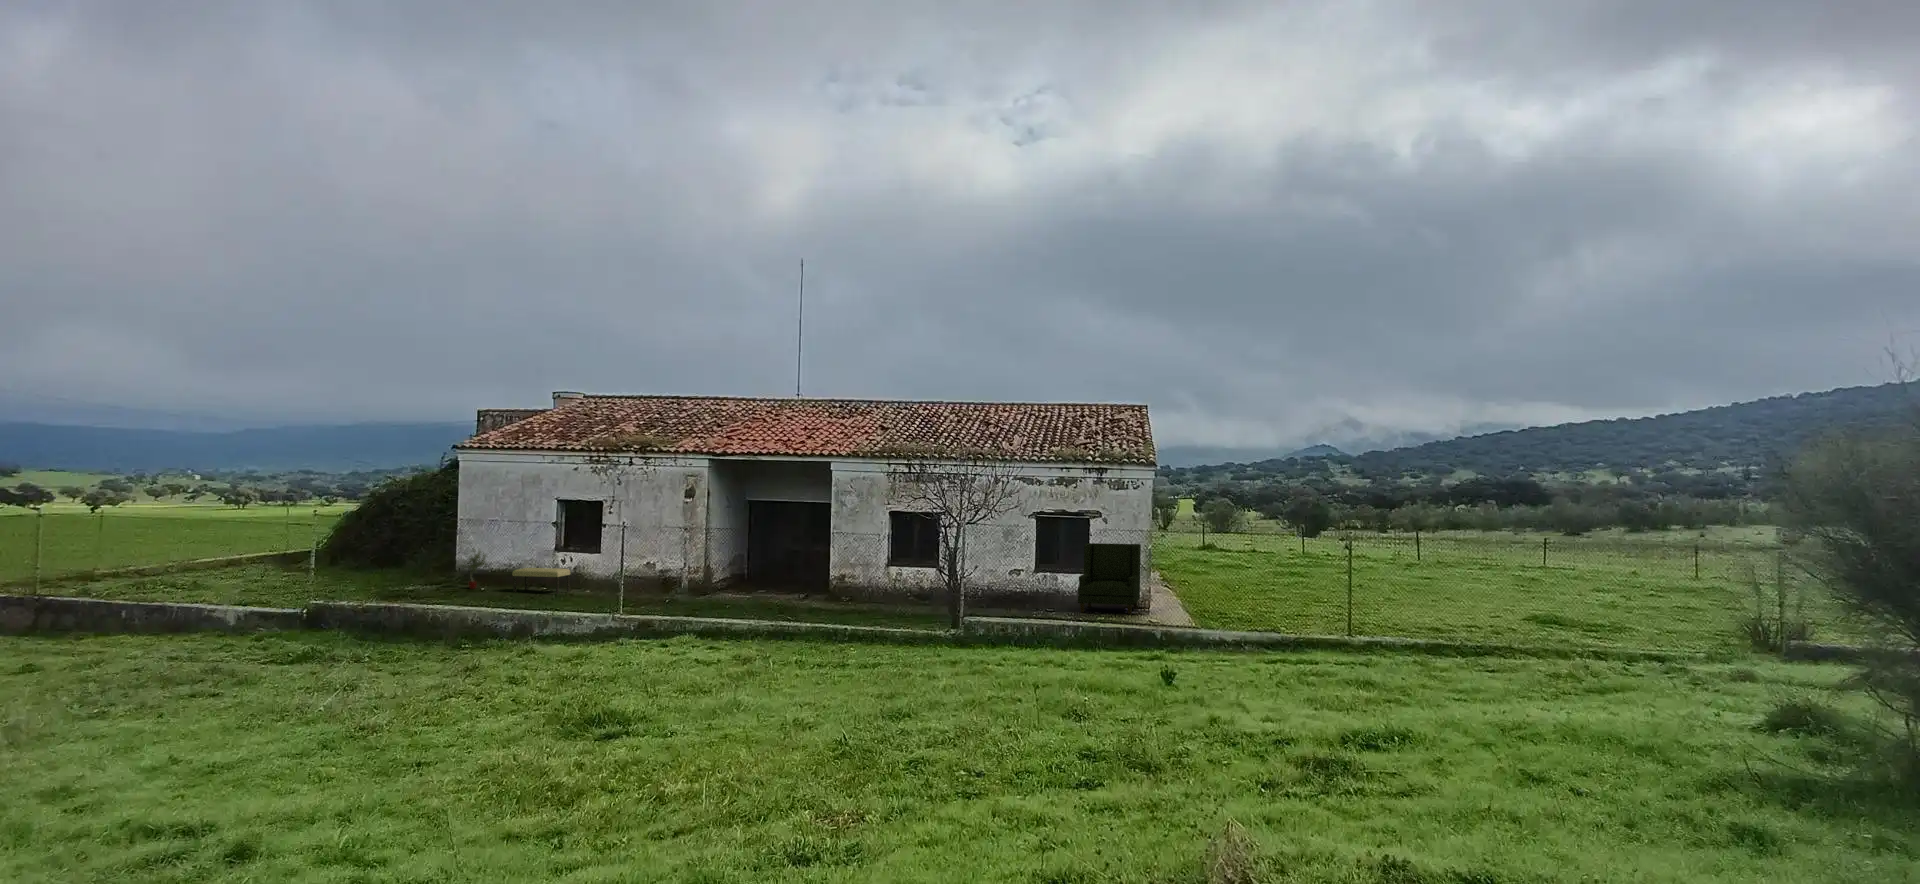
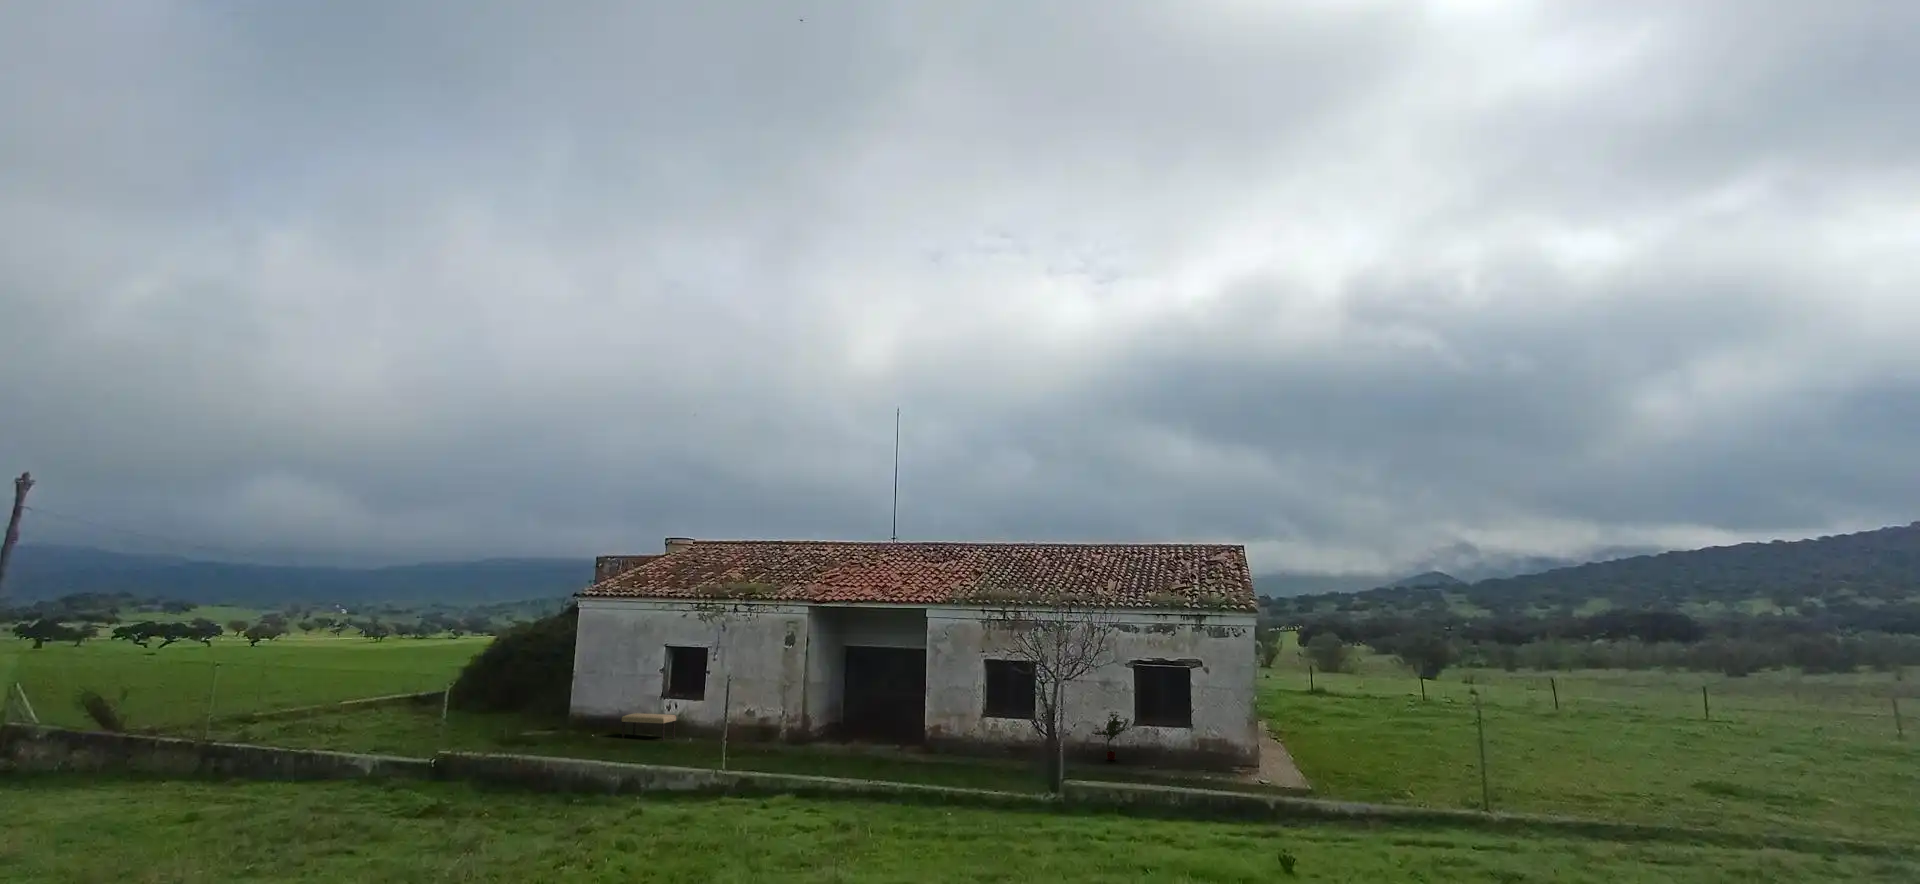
chair: present [1078,543,1141,614] -> none [1181,694,1246,772]
potted tree: present [462,549,486,589] -> present [1092,712,1129,761]

